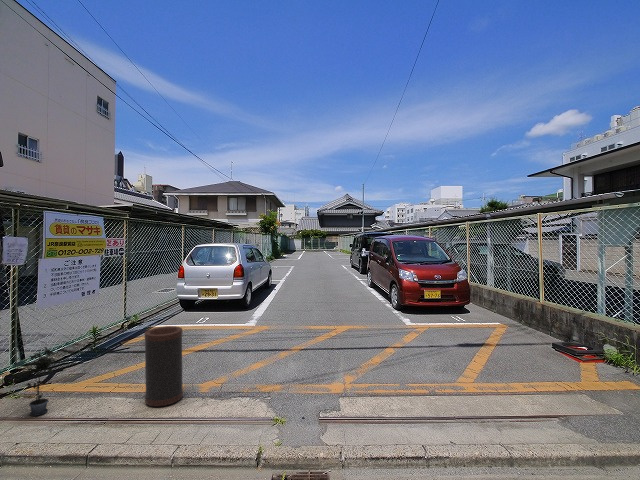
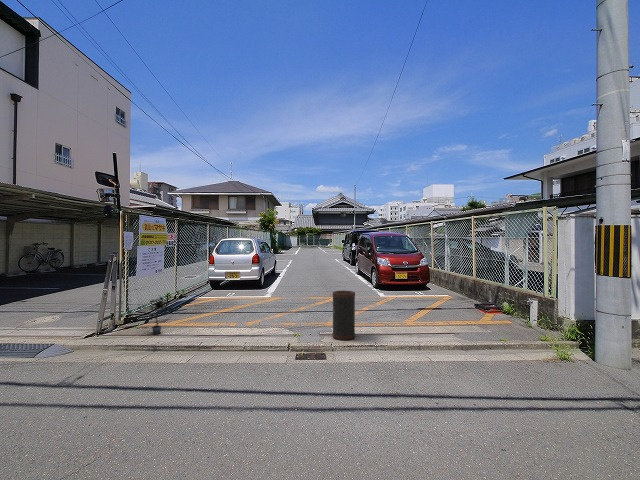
trash can: present [145,326,183,406] -> present [332,290,355,340]

